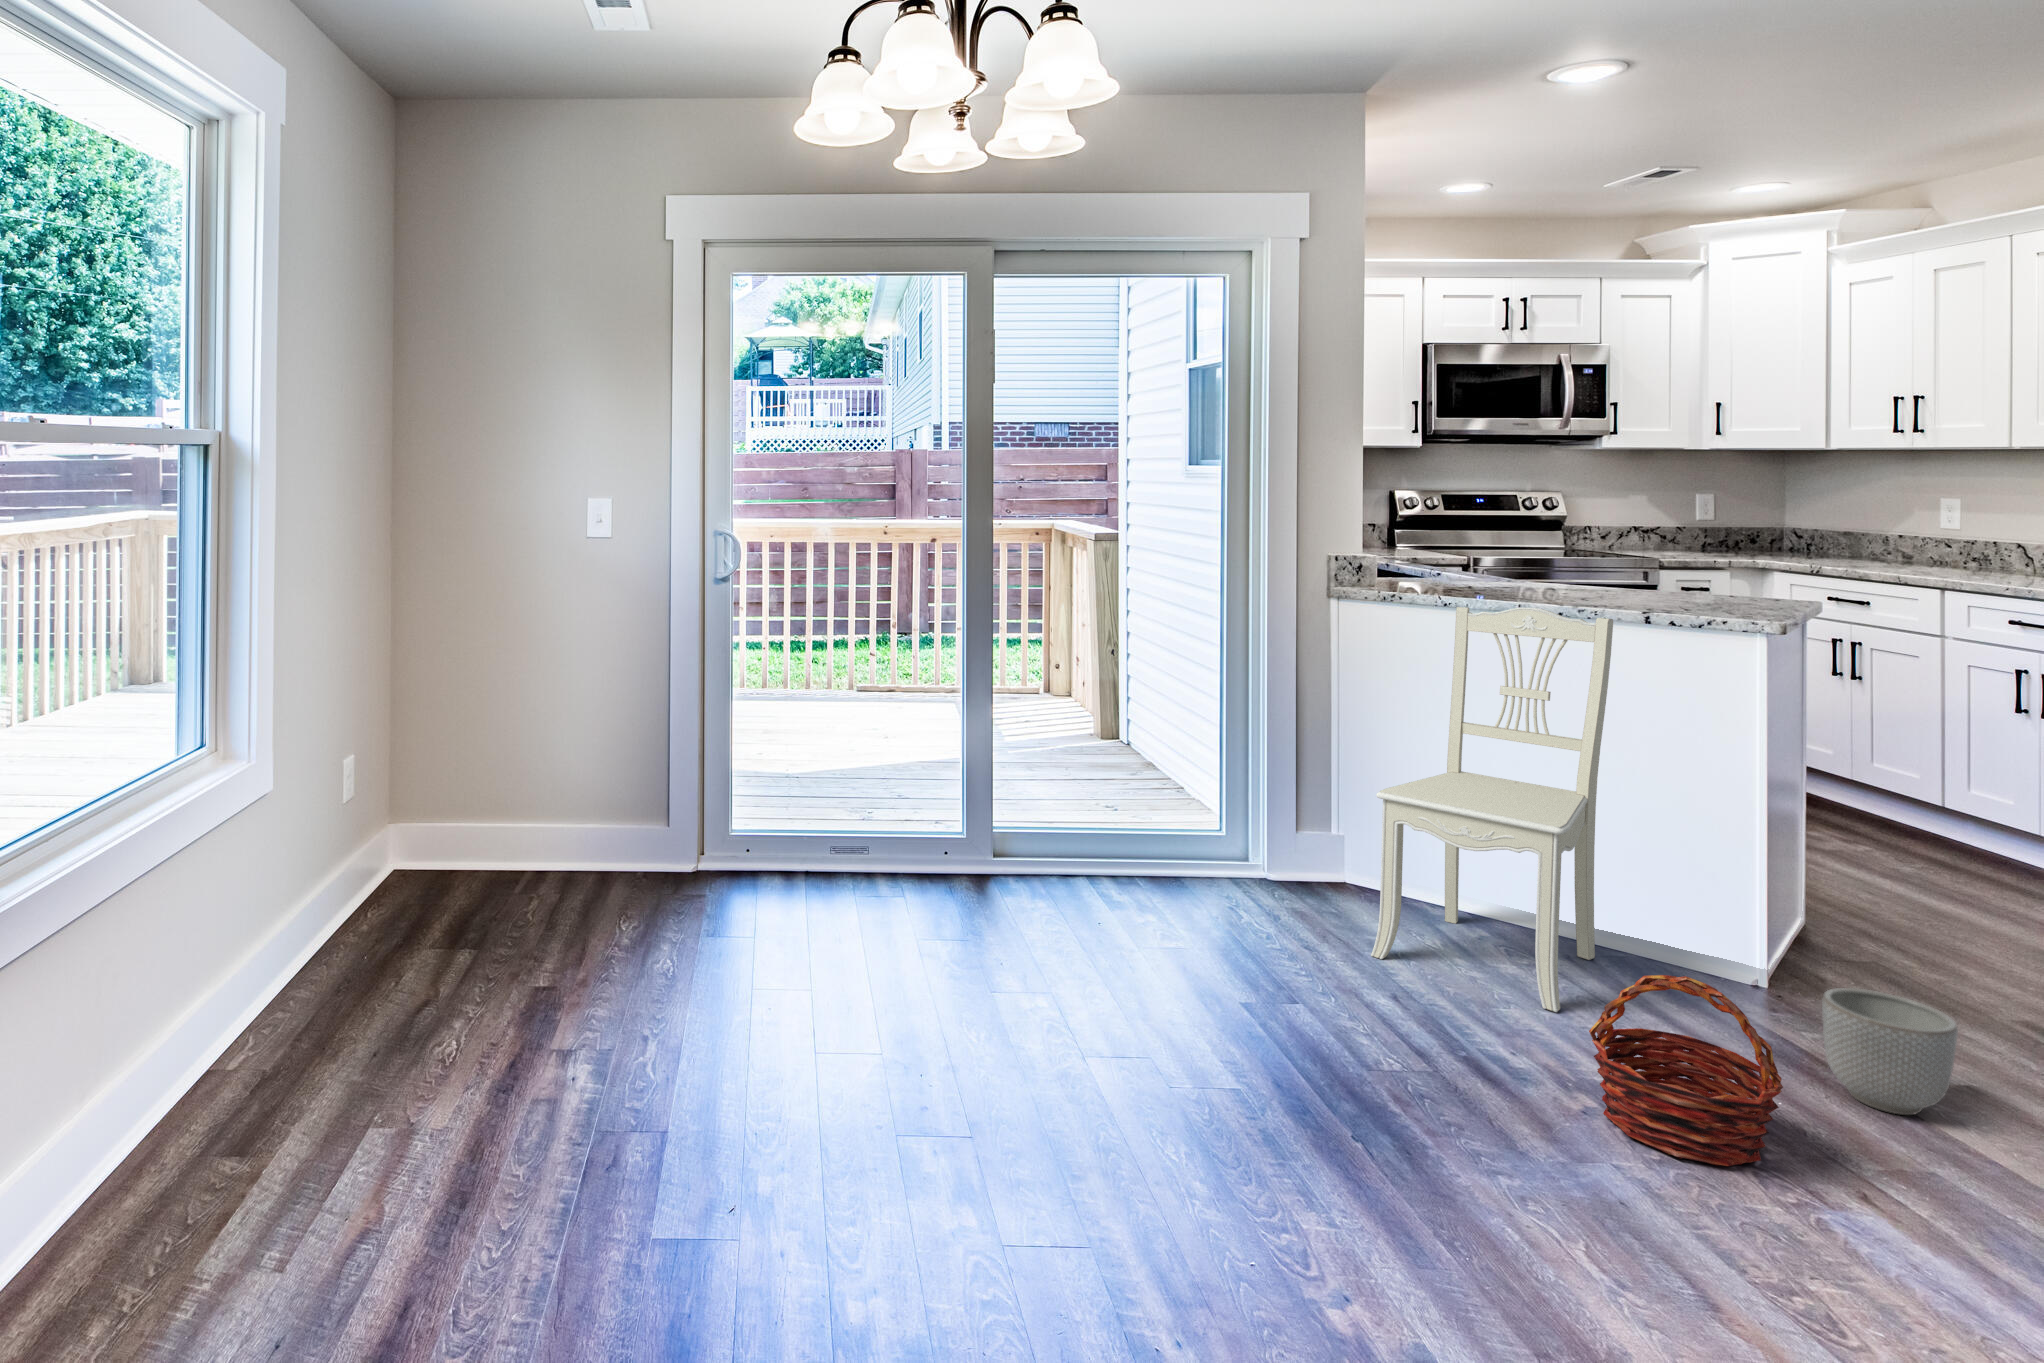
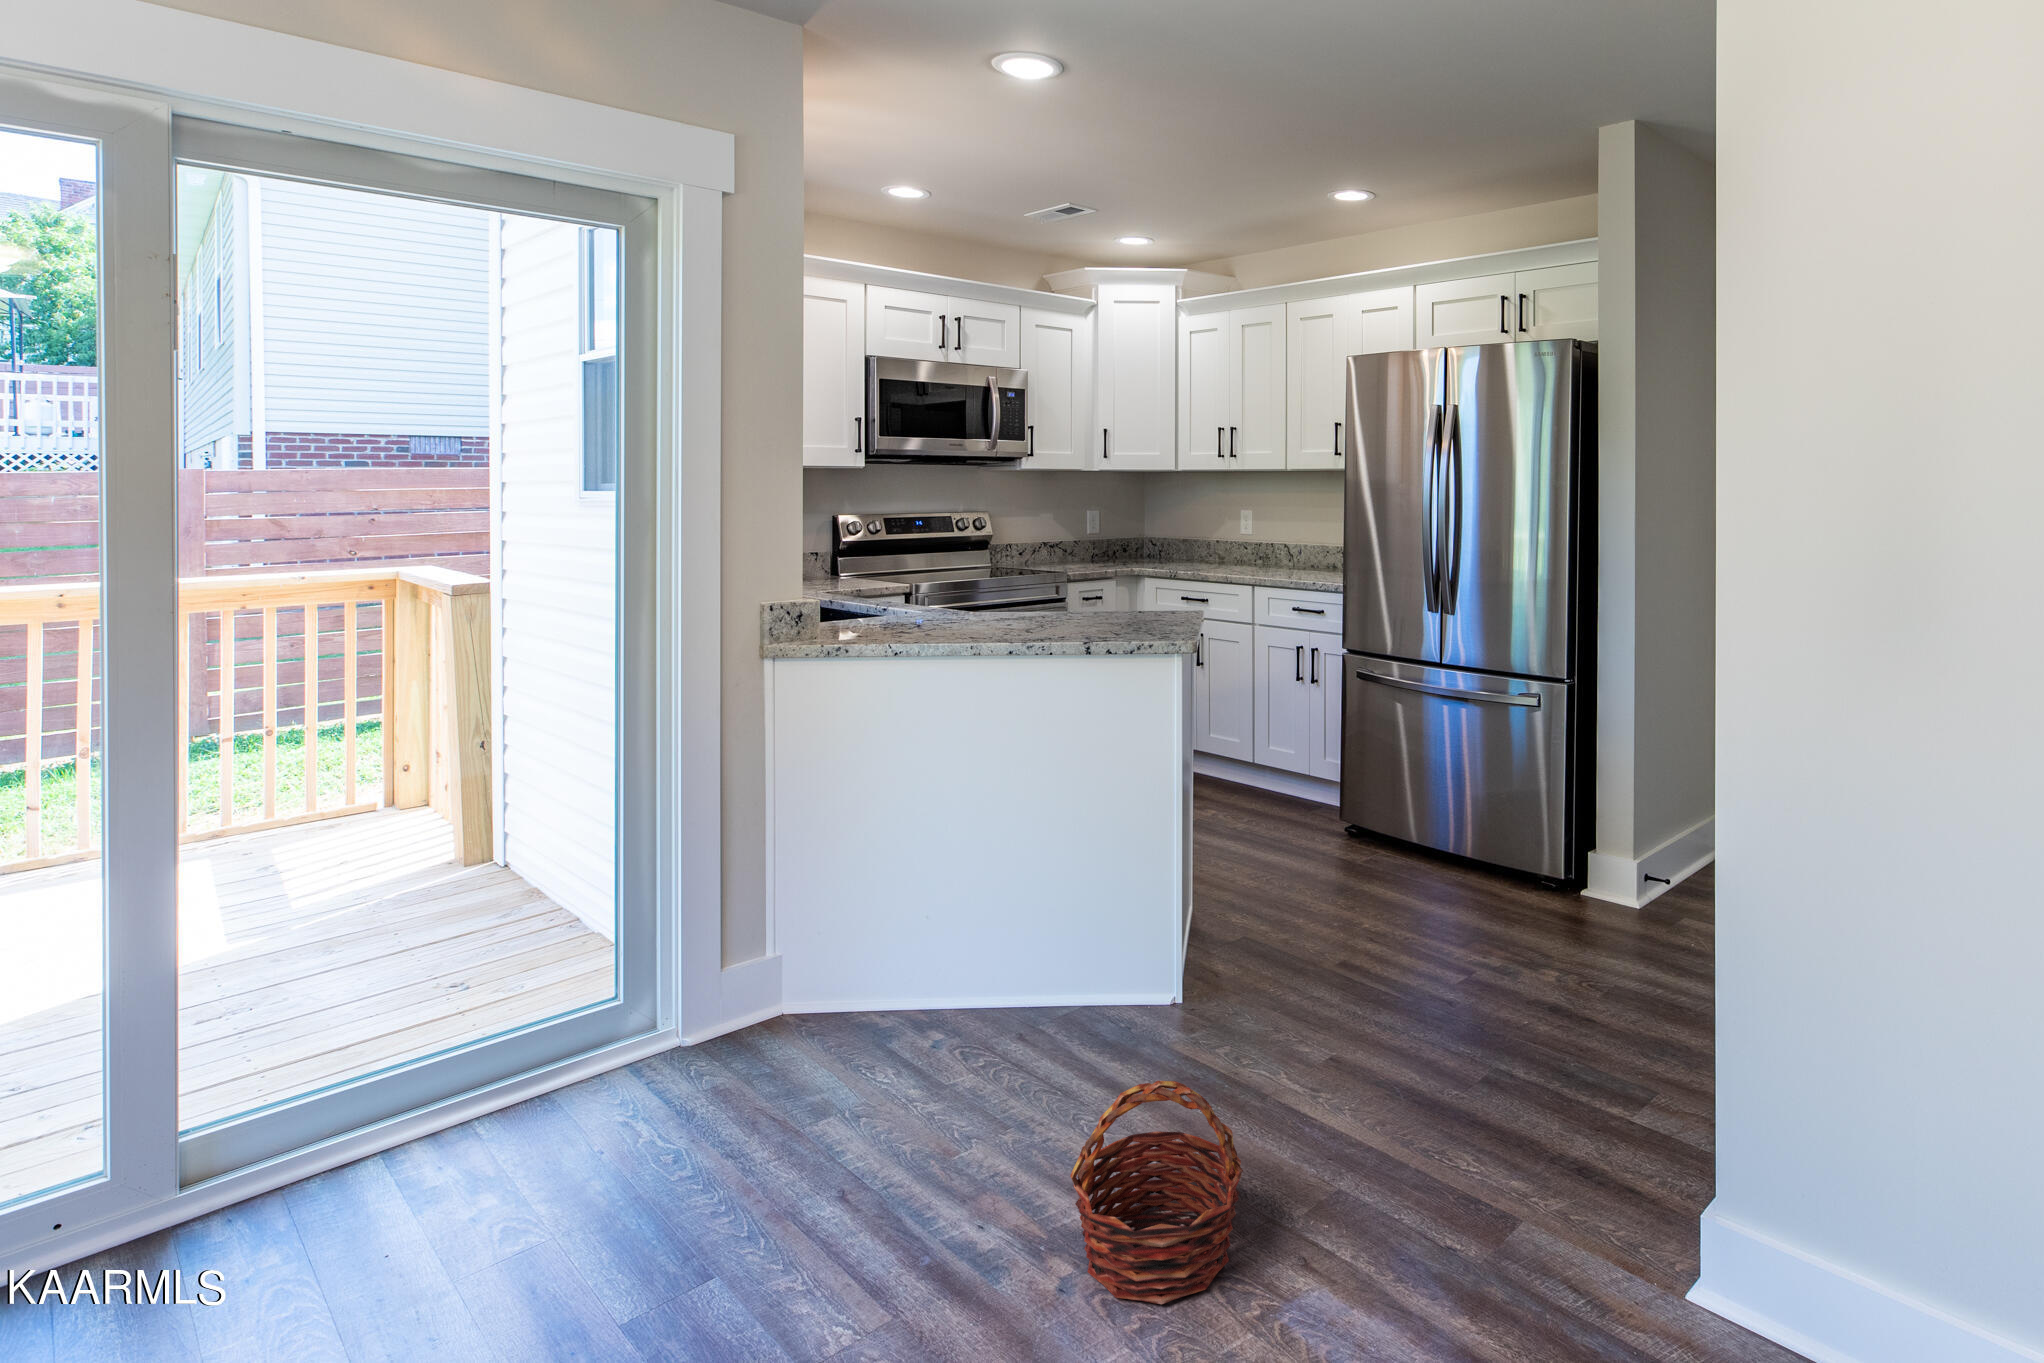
dining chair: present [1371,607,1613,1012] -> none [824,652,1059,1120]
planter: present [1822,988,1958,1115] -> none [1247,1001,1340,1123]

